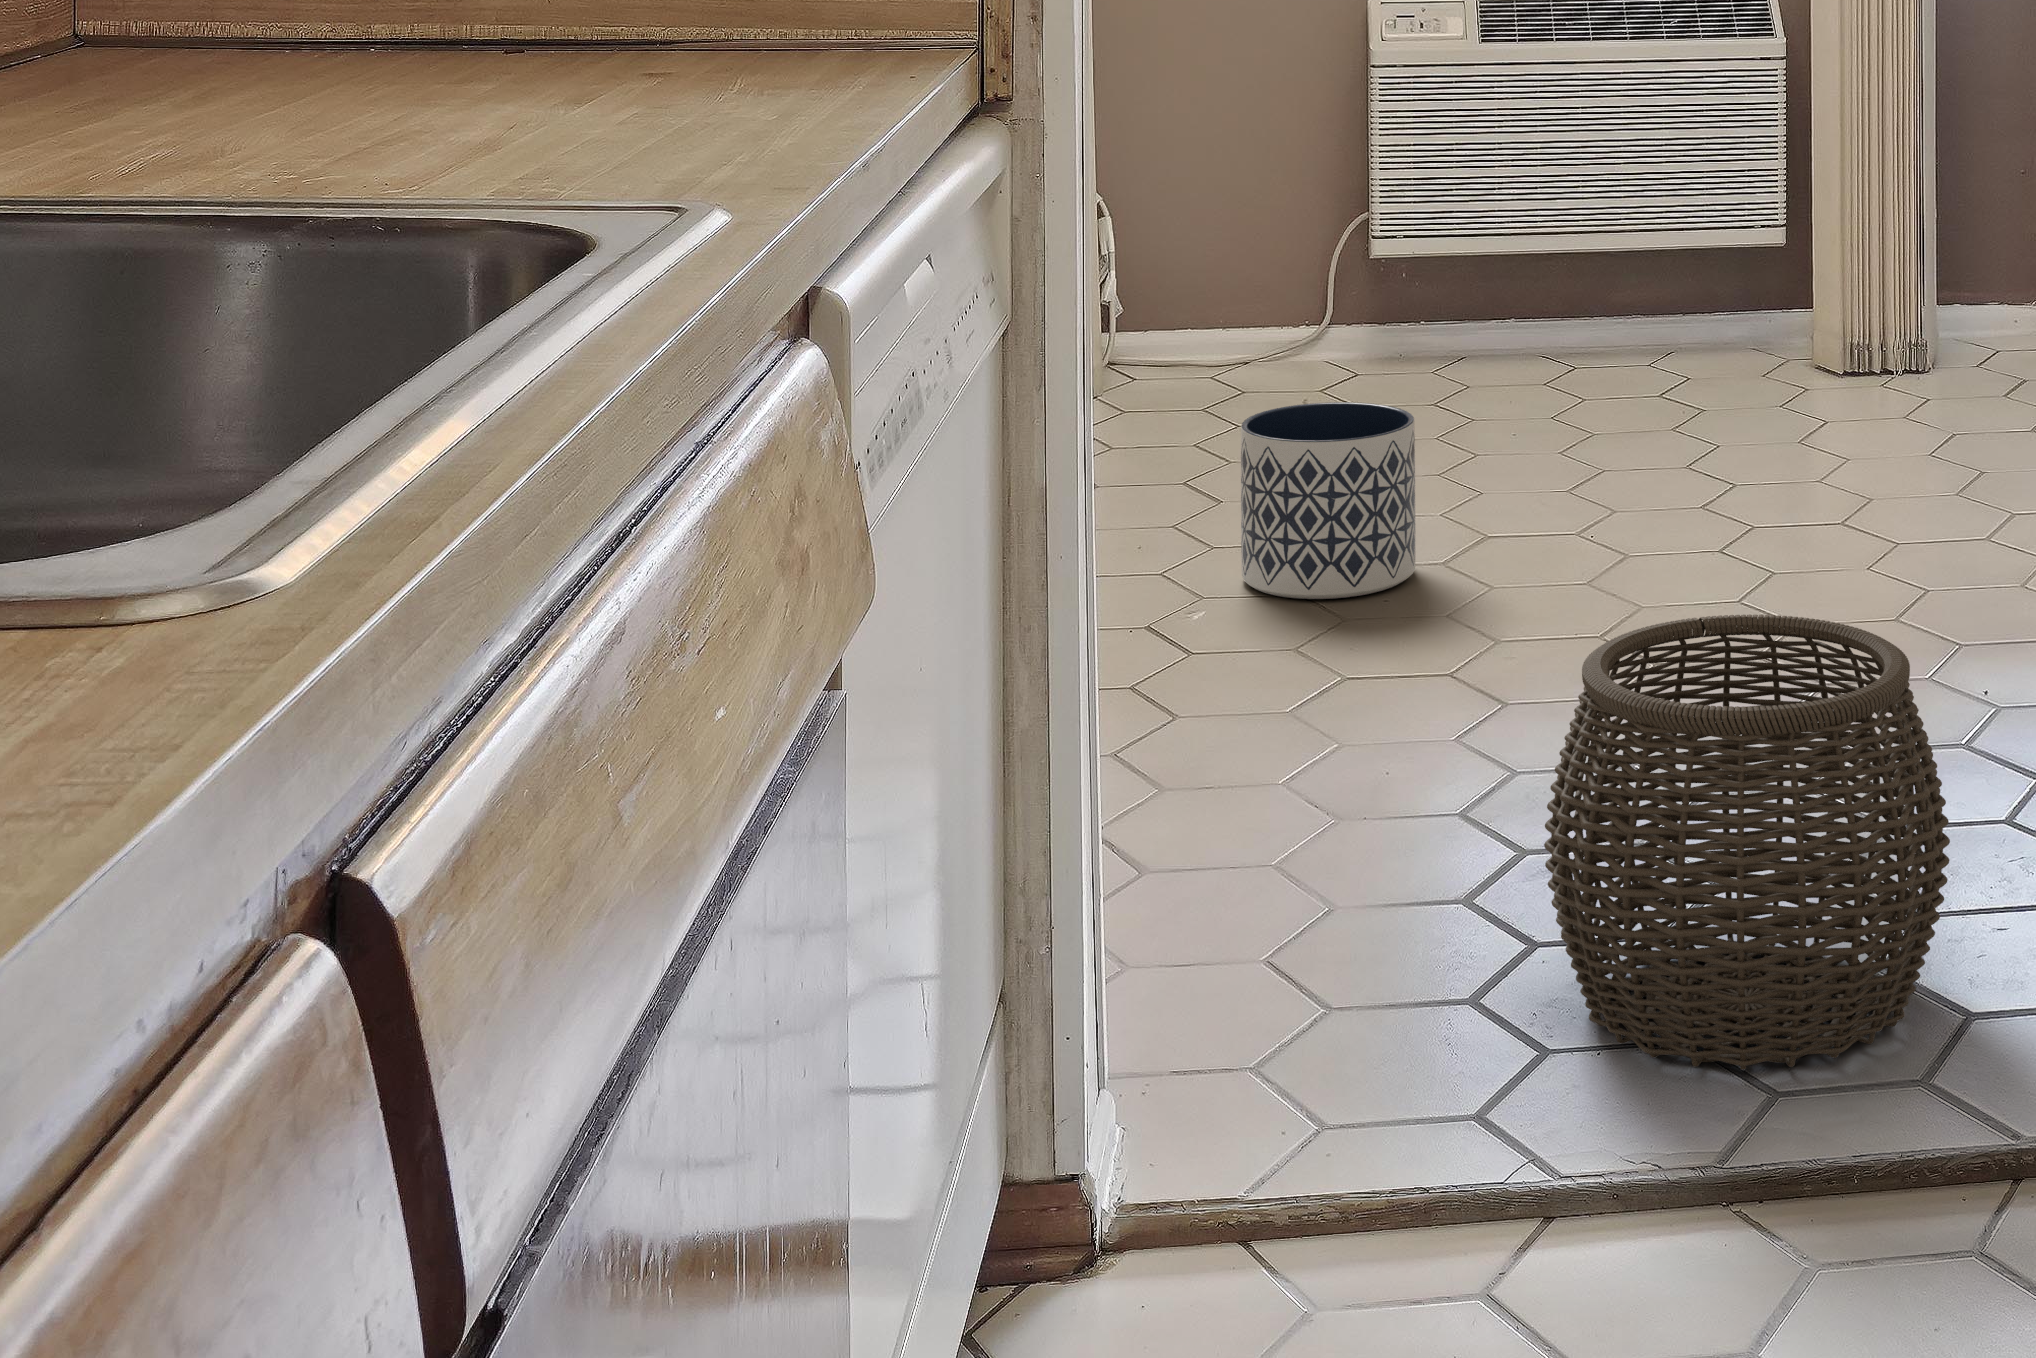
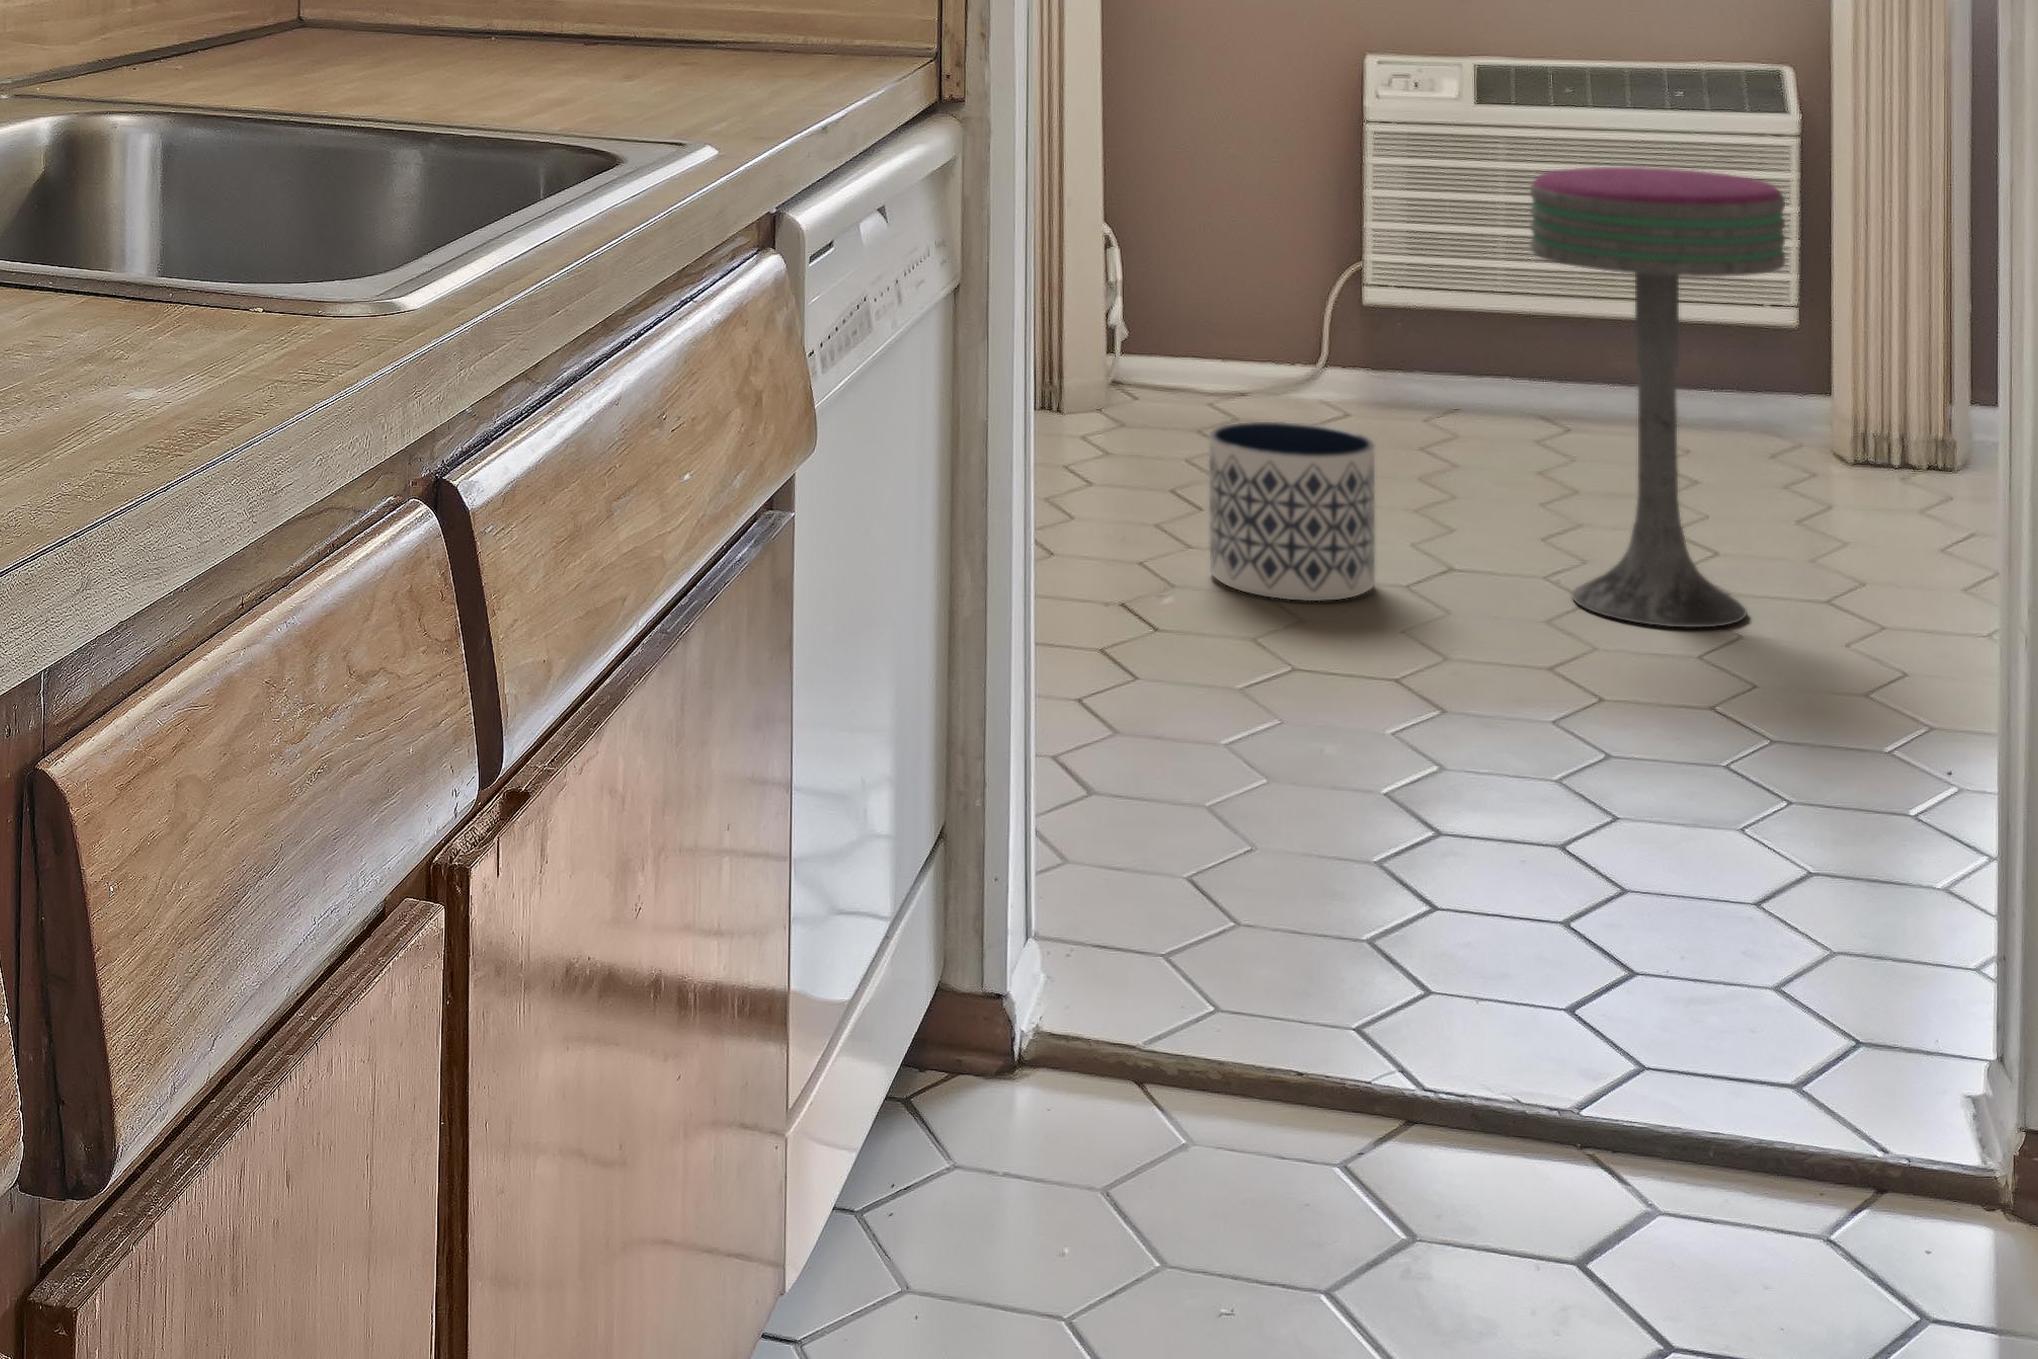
bar stool: none [1567,102,1808,574] -> present [1530,167,1785,627]
woven basket: present [1544,614,1950,1070] -> none [1440,630,1849,1048]

